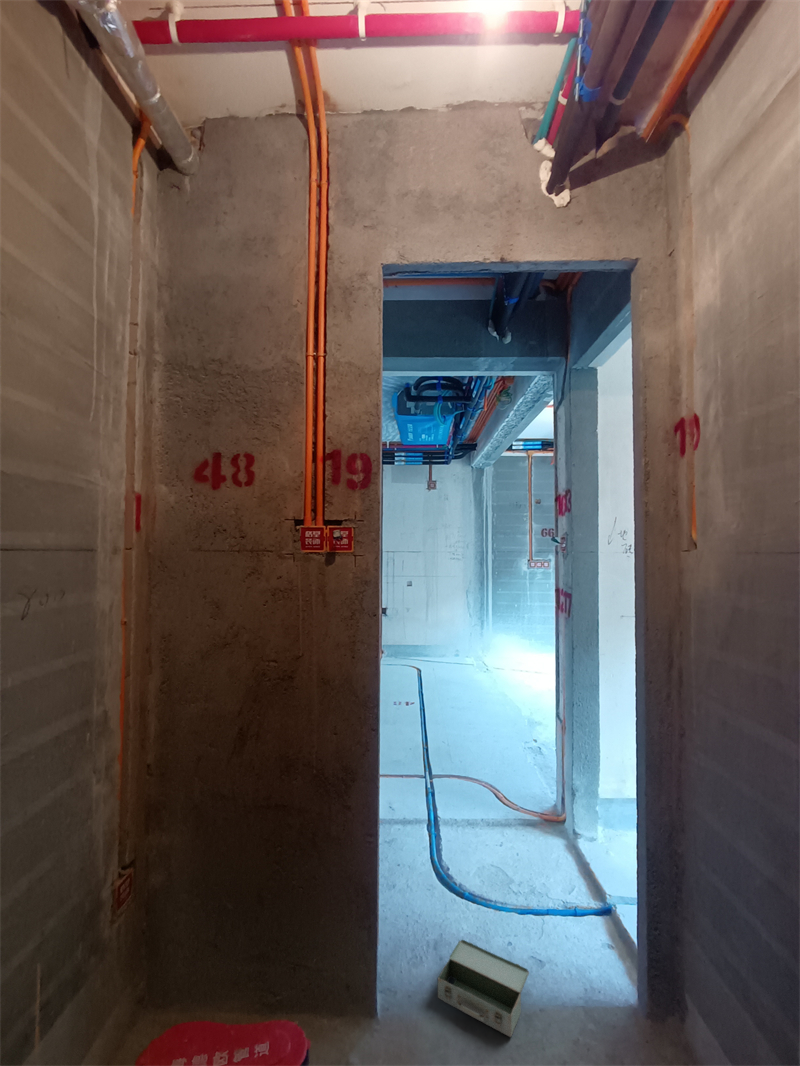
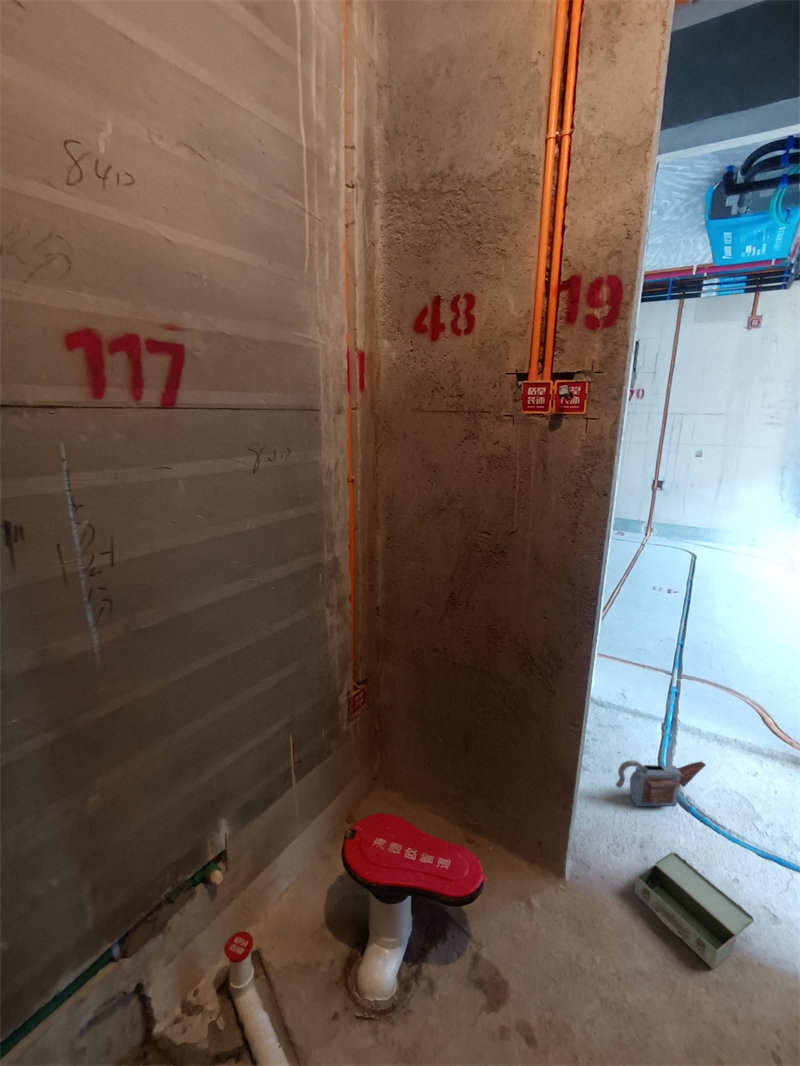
watering can: none [403,844,468,911] -> present [616,760,705,806]

